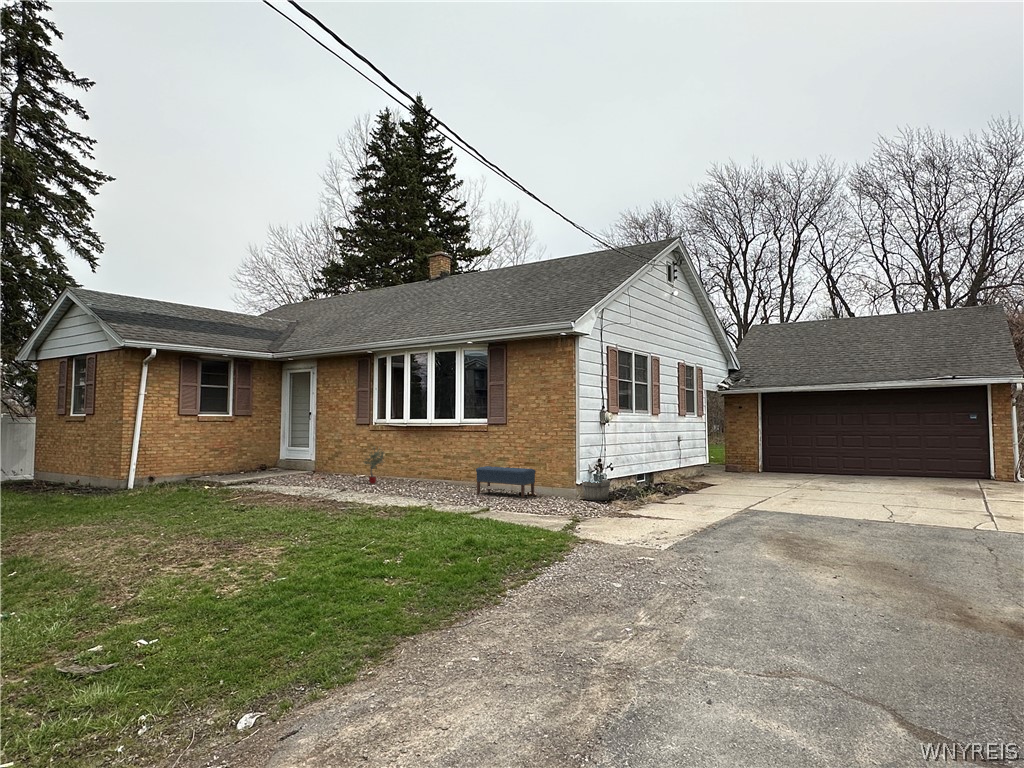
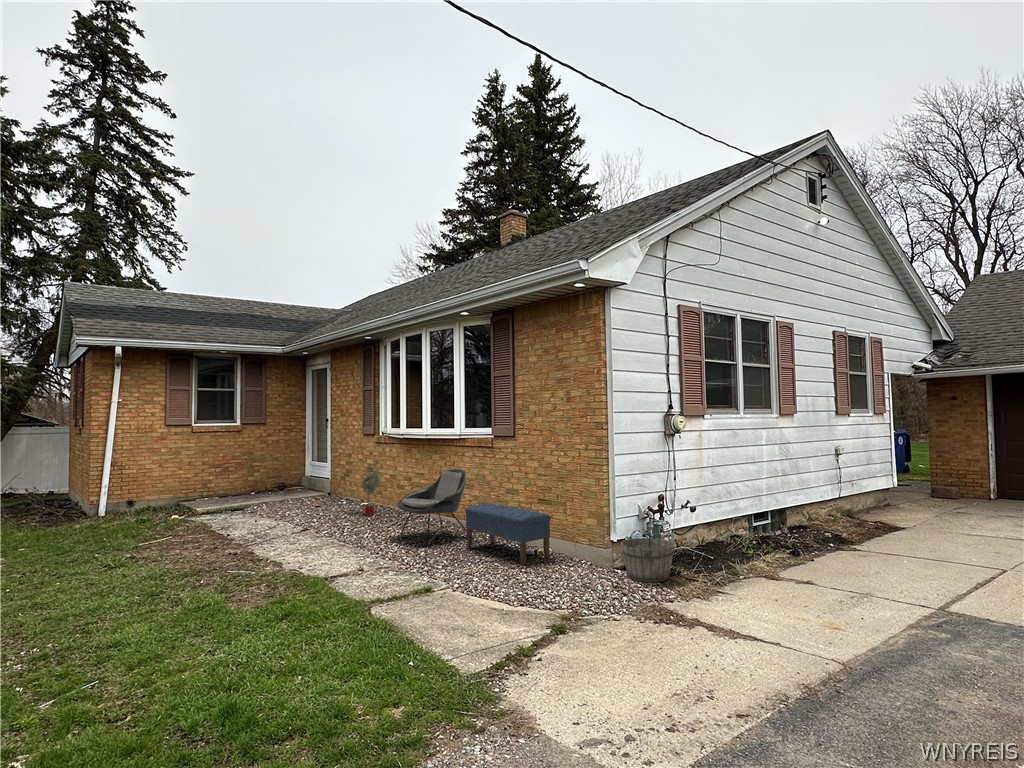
lounge chair: none [422,446,471,494] -> present [397,469,467,547]

